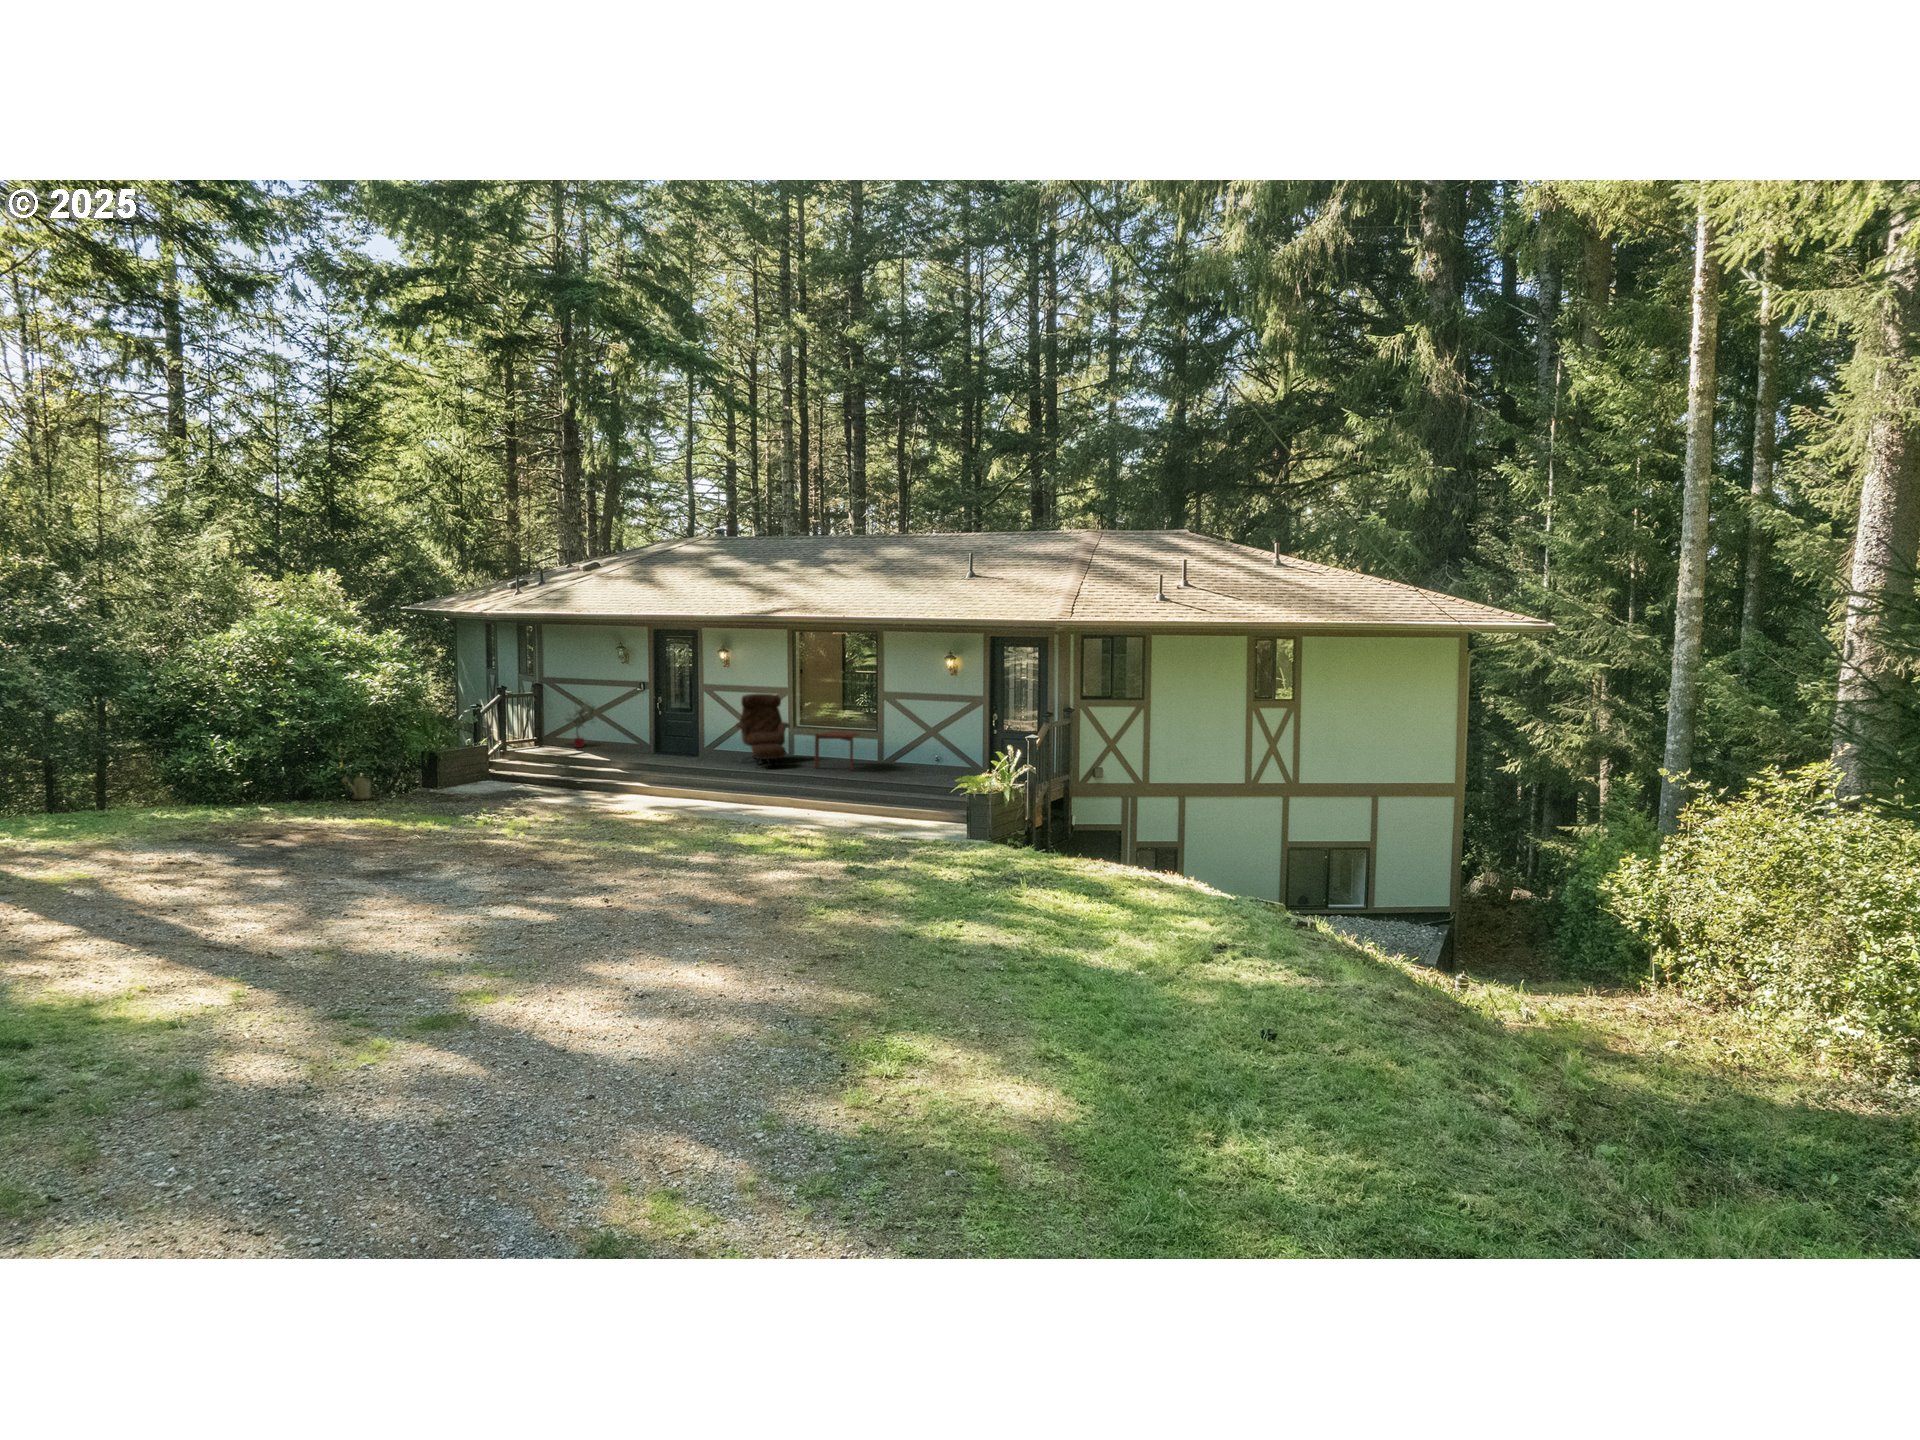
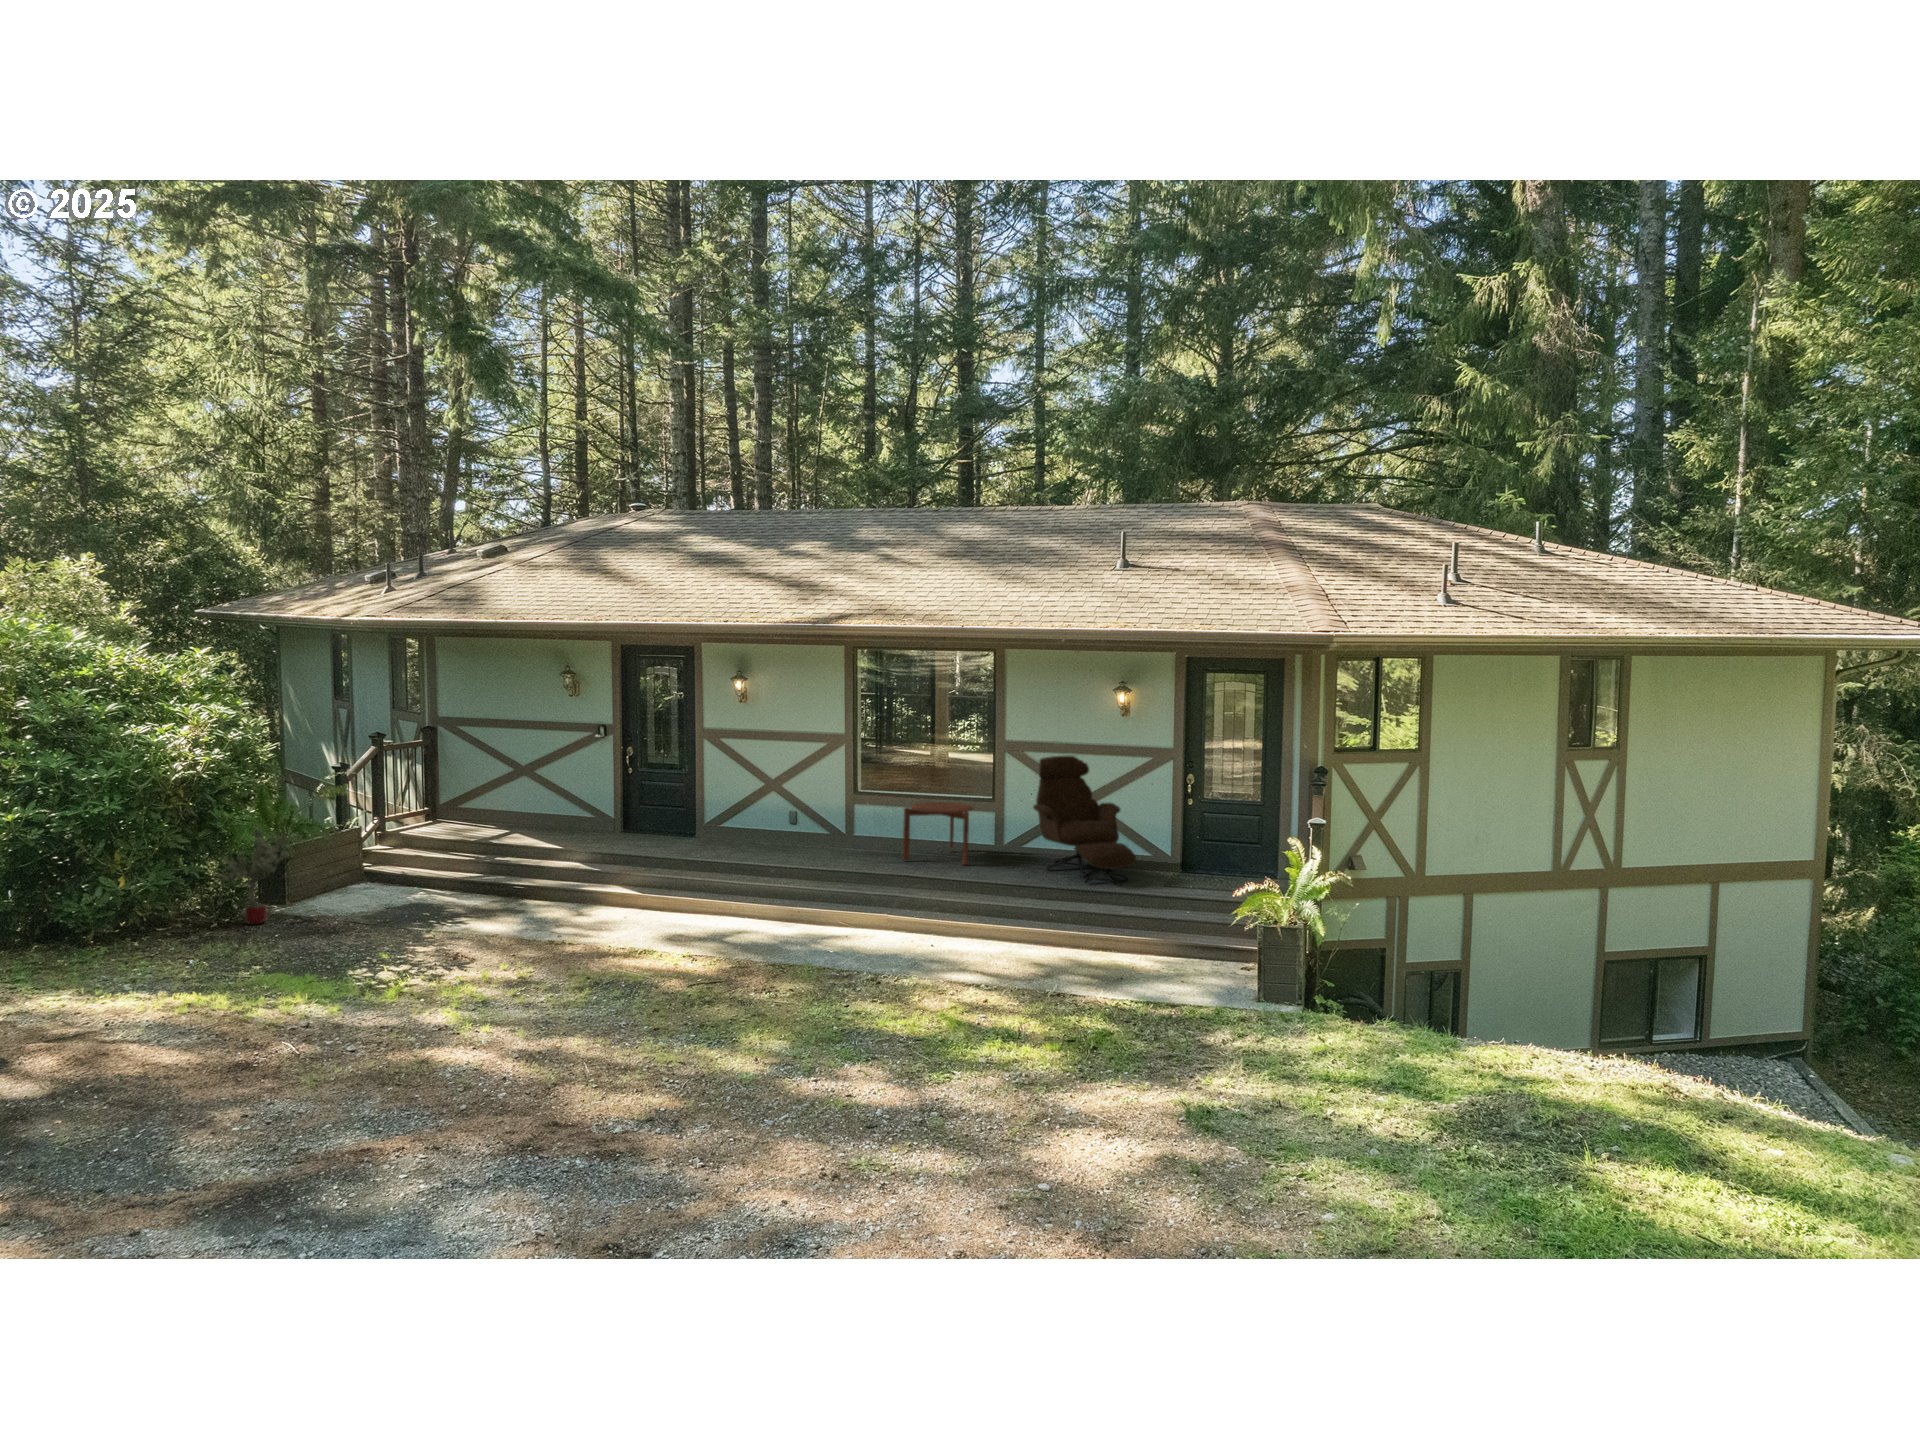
lounge chair: present [736,694,790,766] -> present [1033,756,1136,884]
potted tree: present [564,698,595,748] -> present [220,827,289,925]
watering can: present [342,777,371,800] -> none [118,890,169,941]

